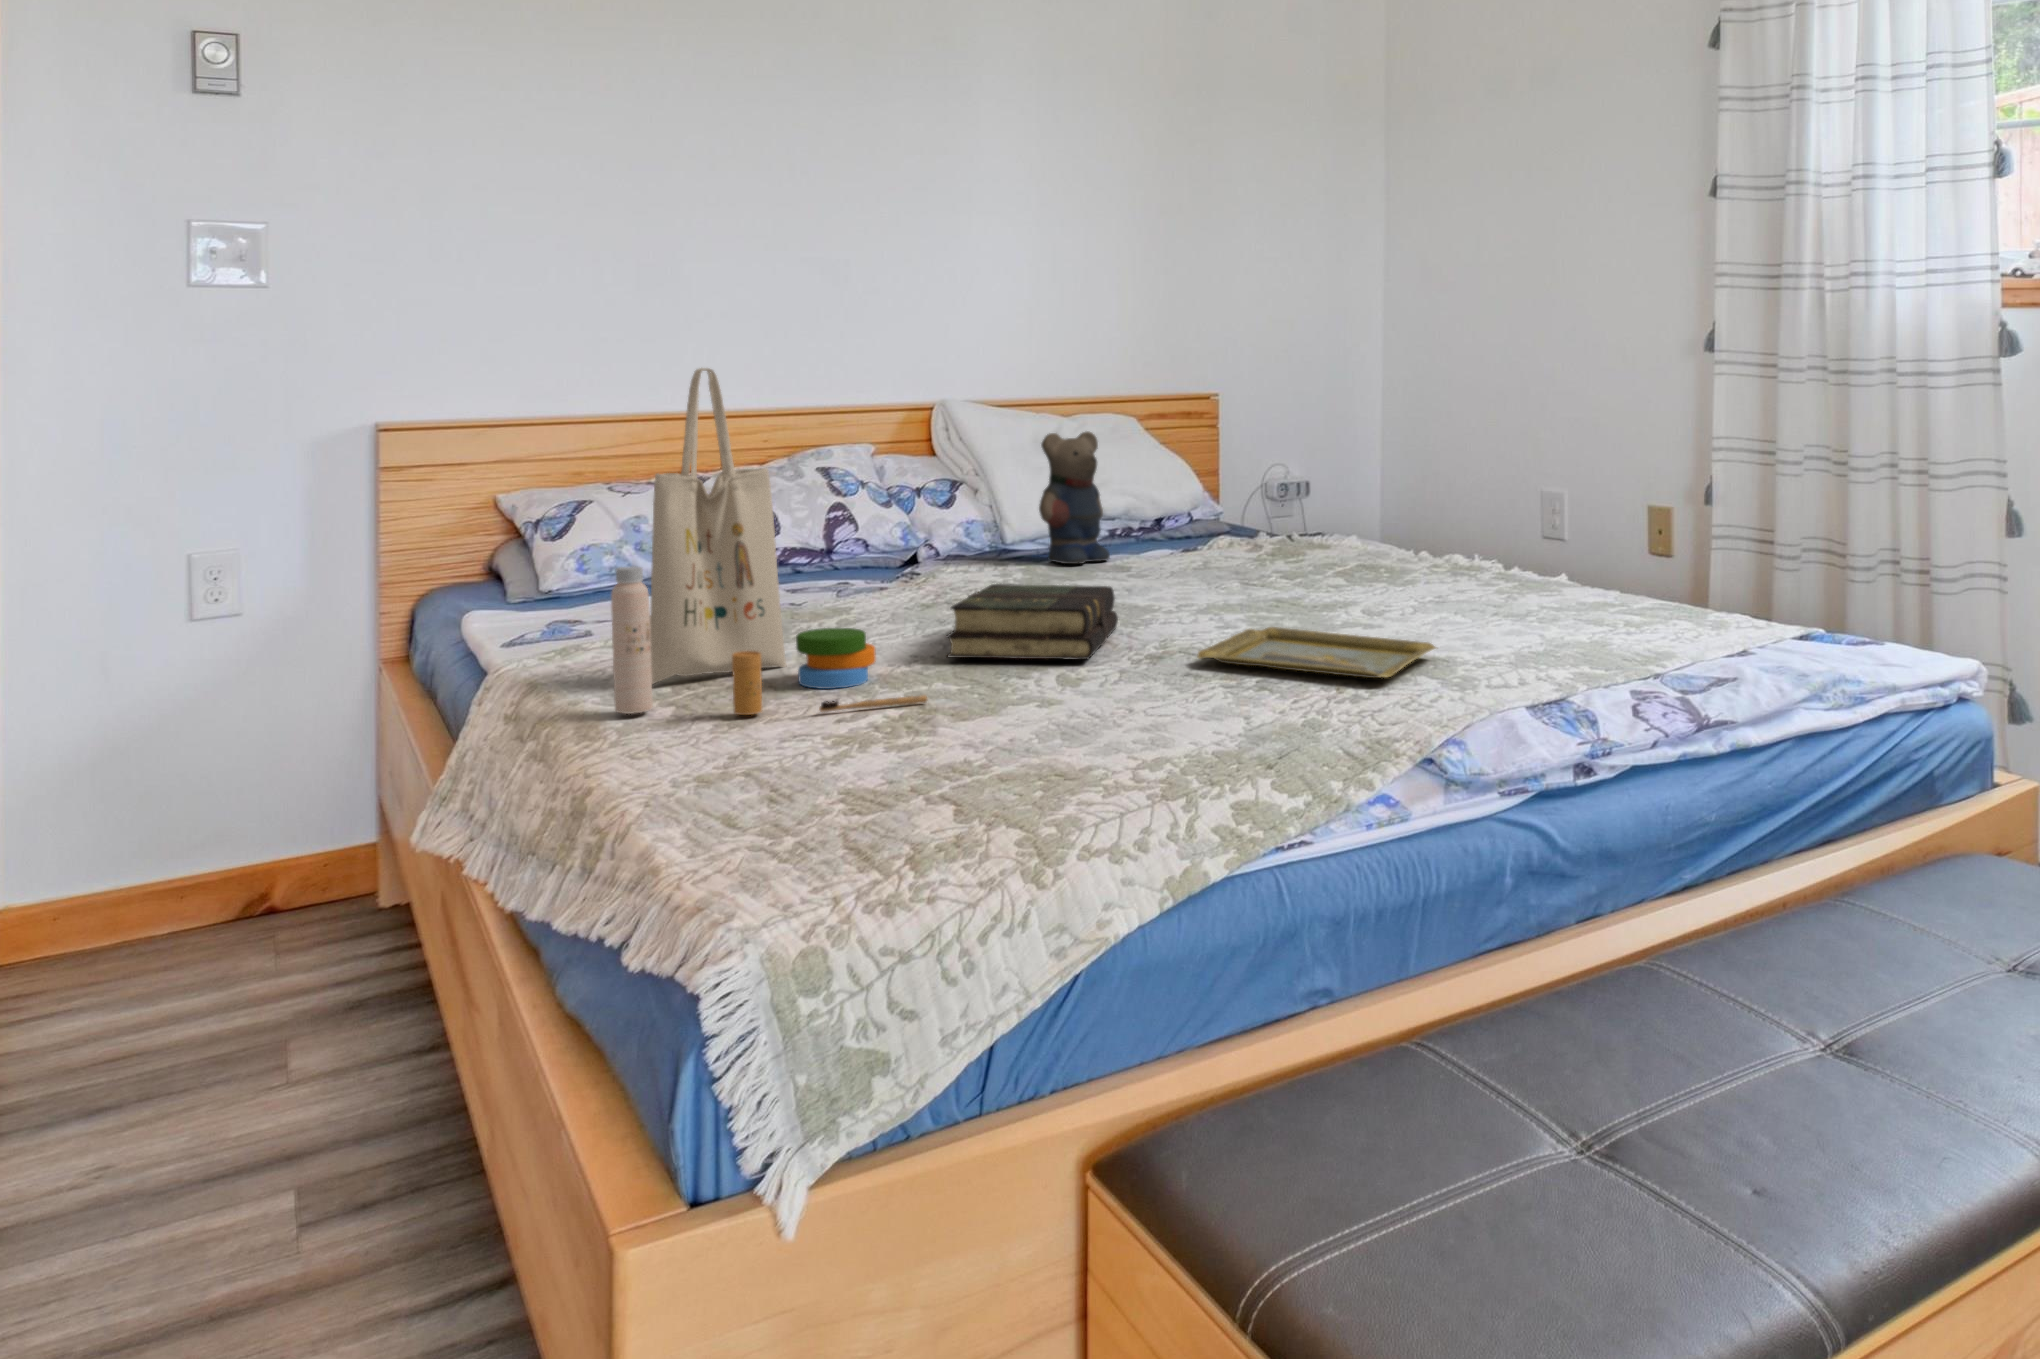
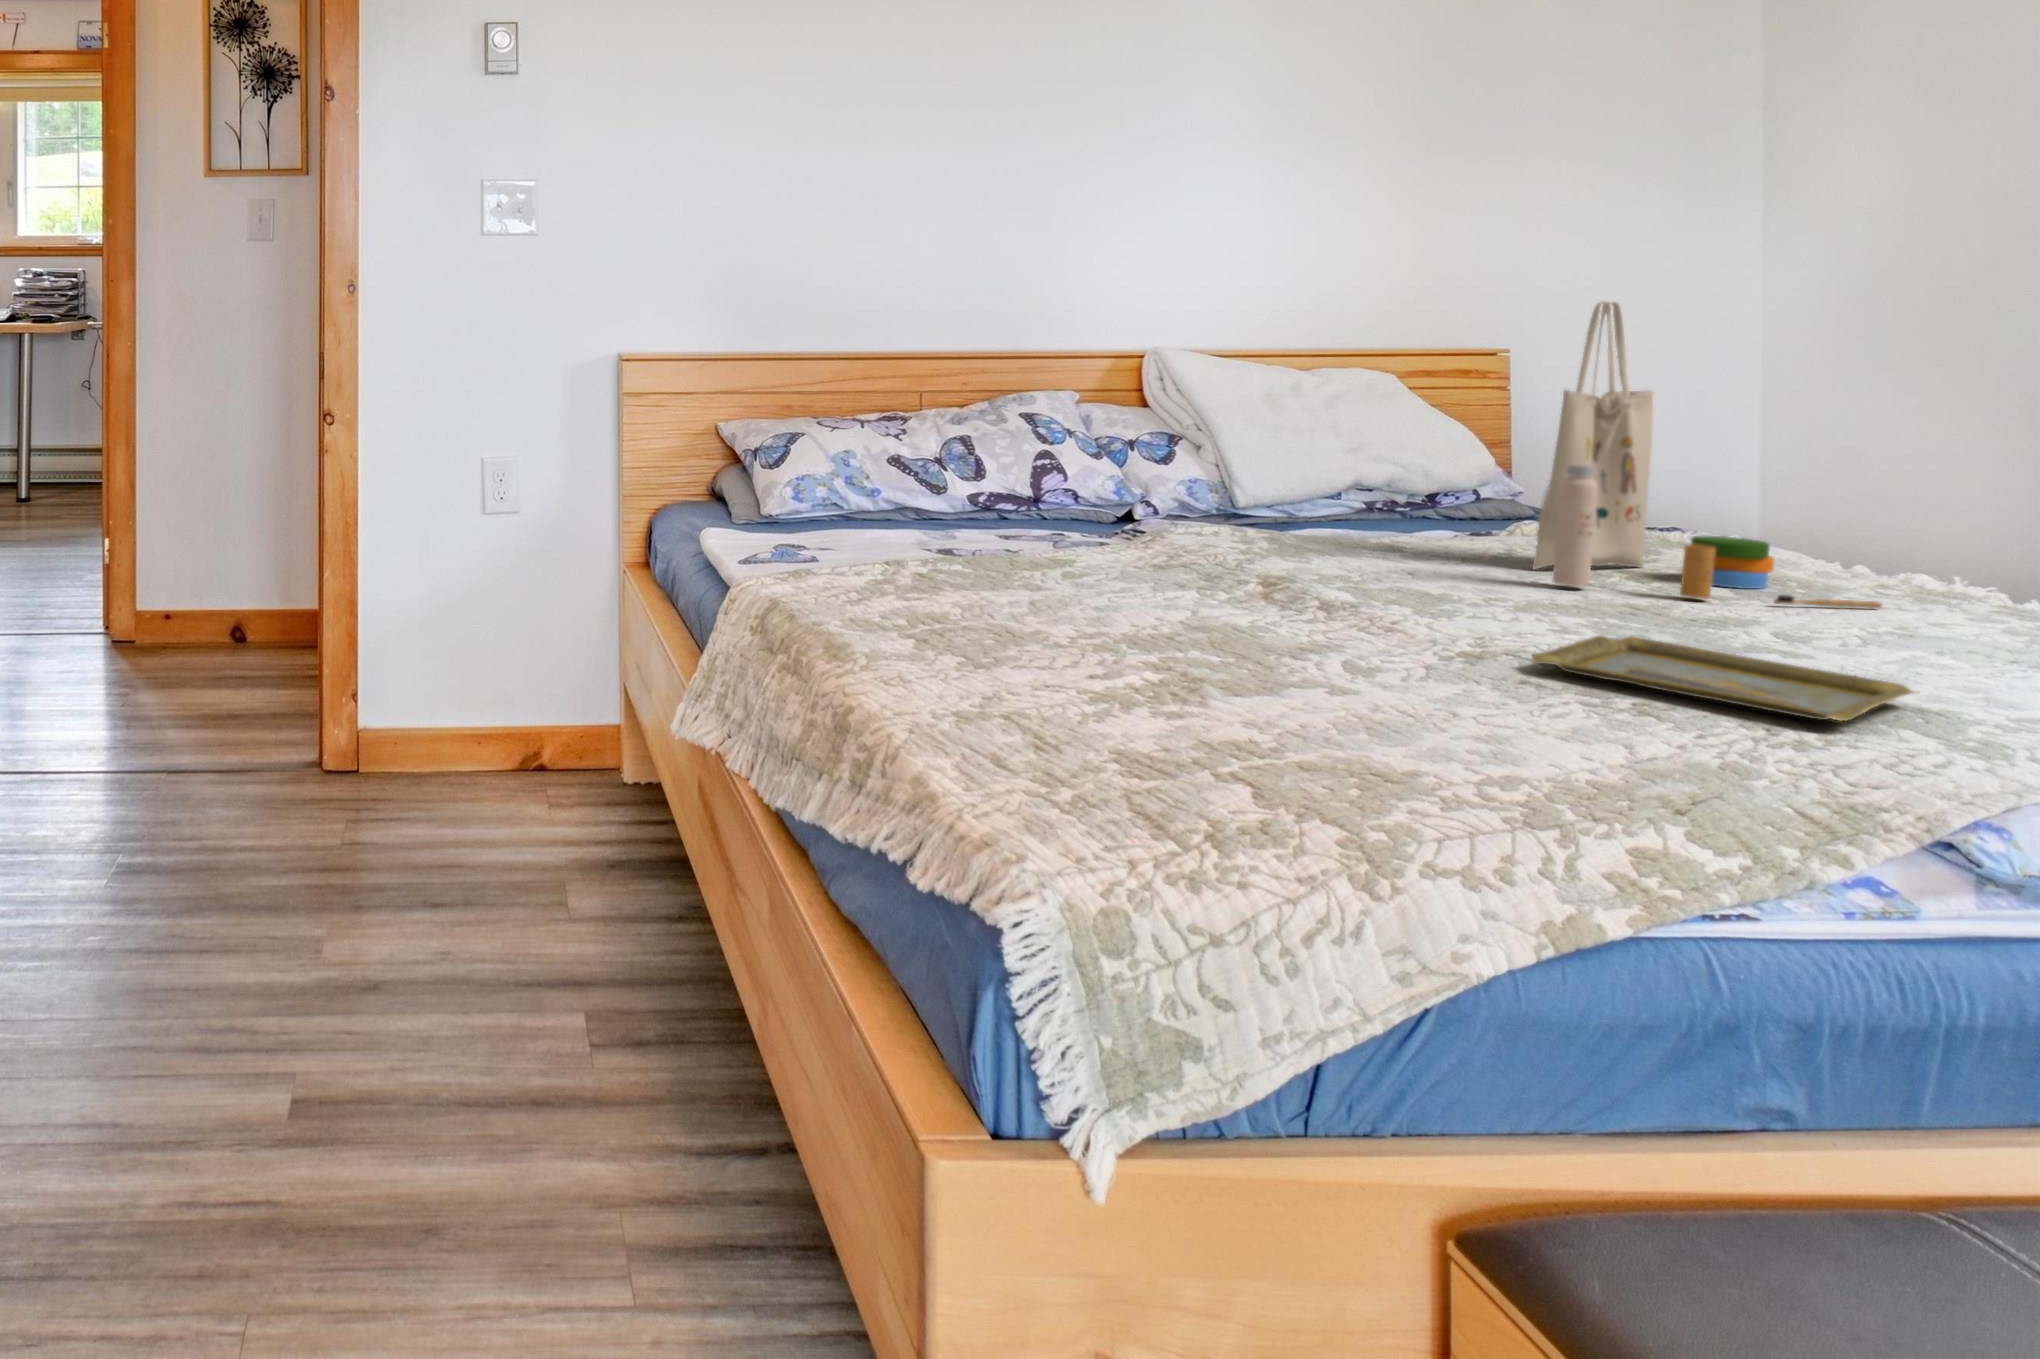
tote bag: present [611,368,927,715] -> present [1532,301,1883,608]
teddy bear: present [1039,431,1110,564] -> none [1286,389,1372,539]
book: present [946,584,1118,660] -> none [1199,550,1406,646]

